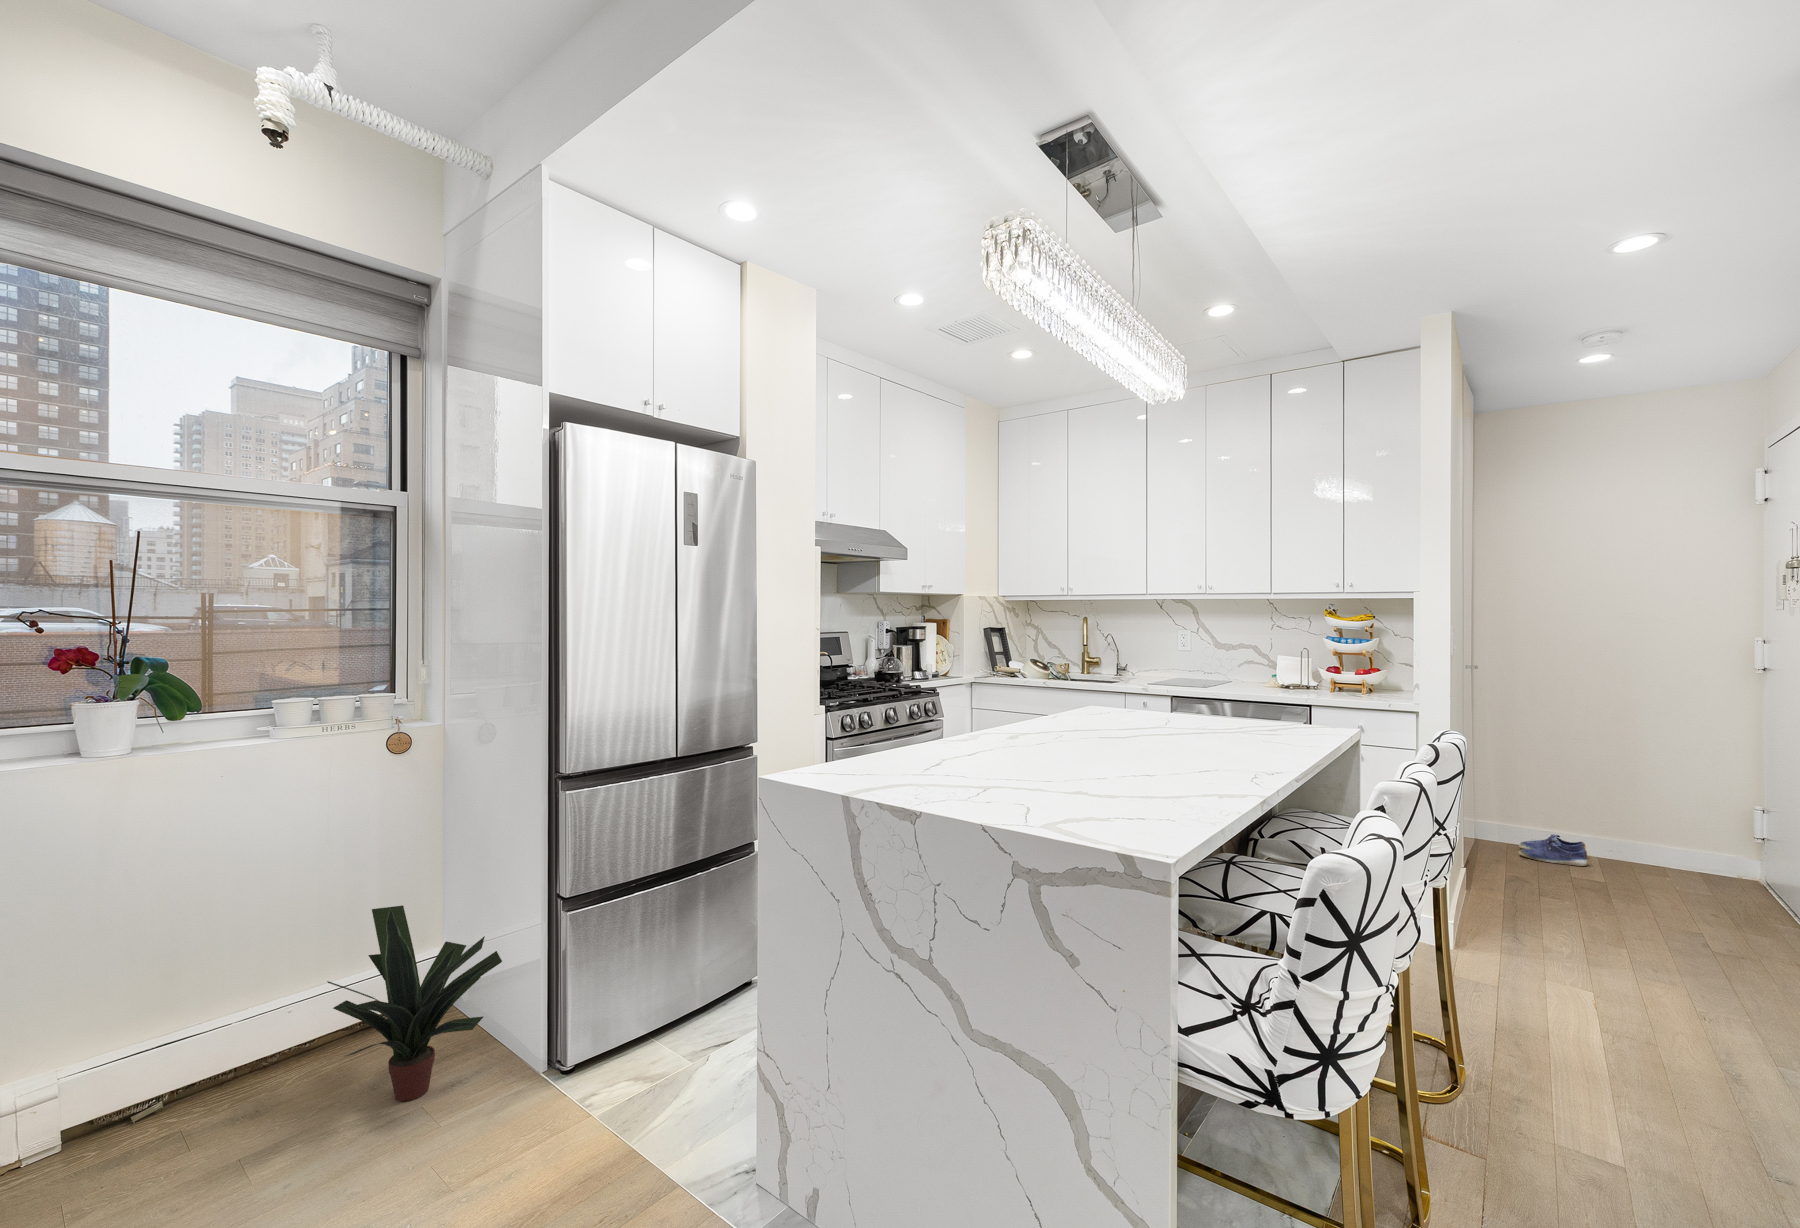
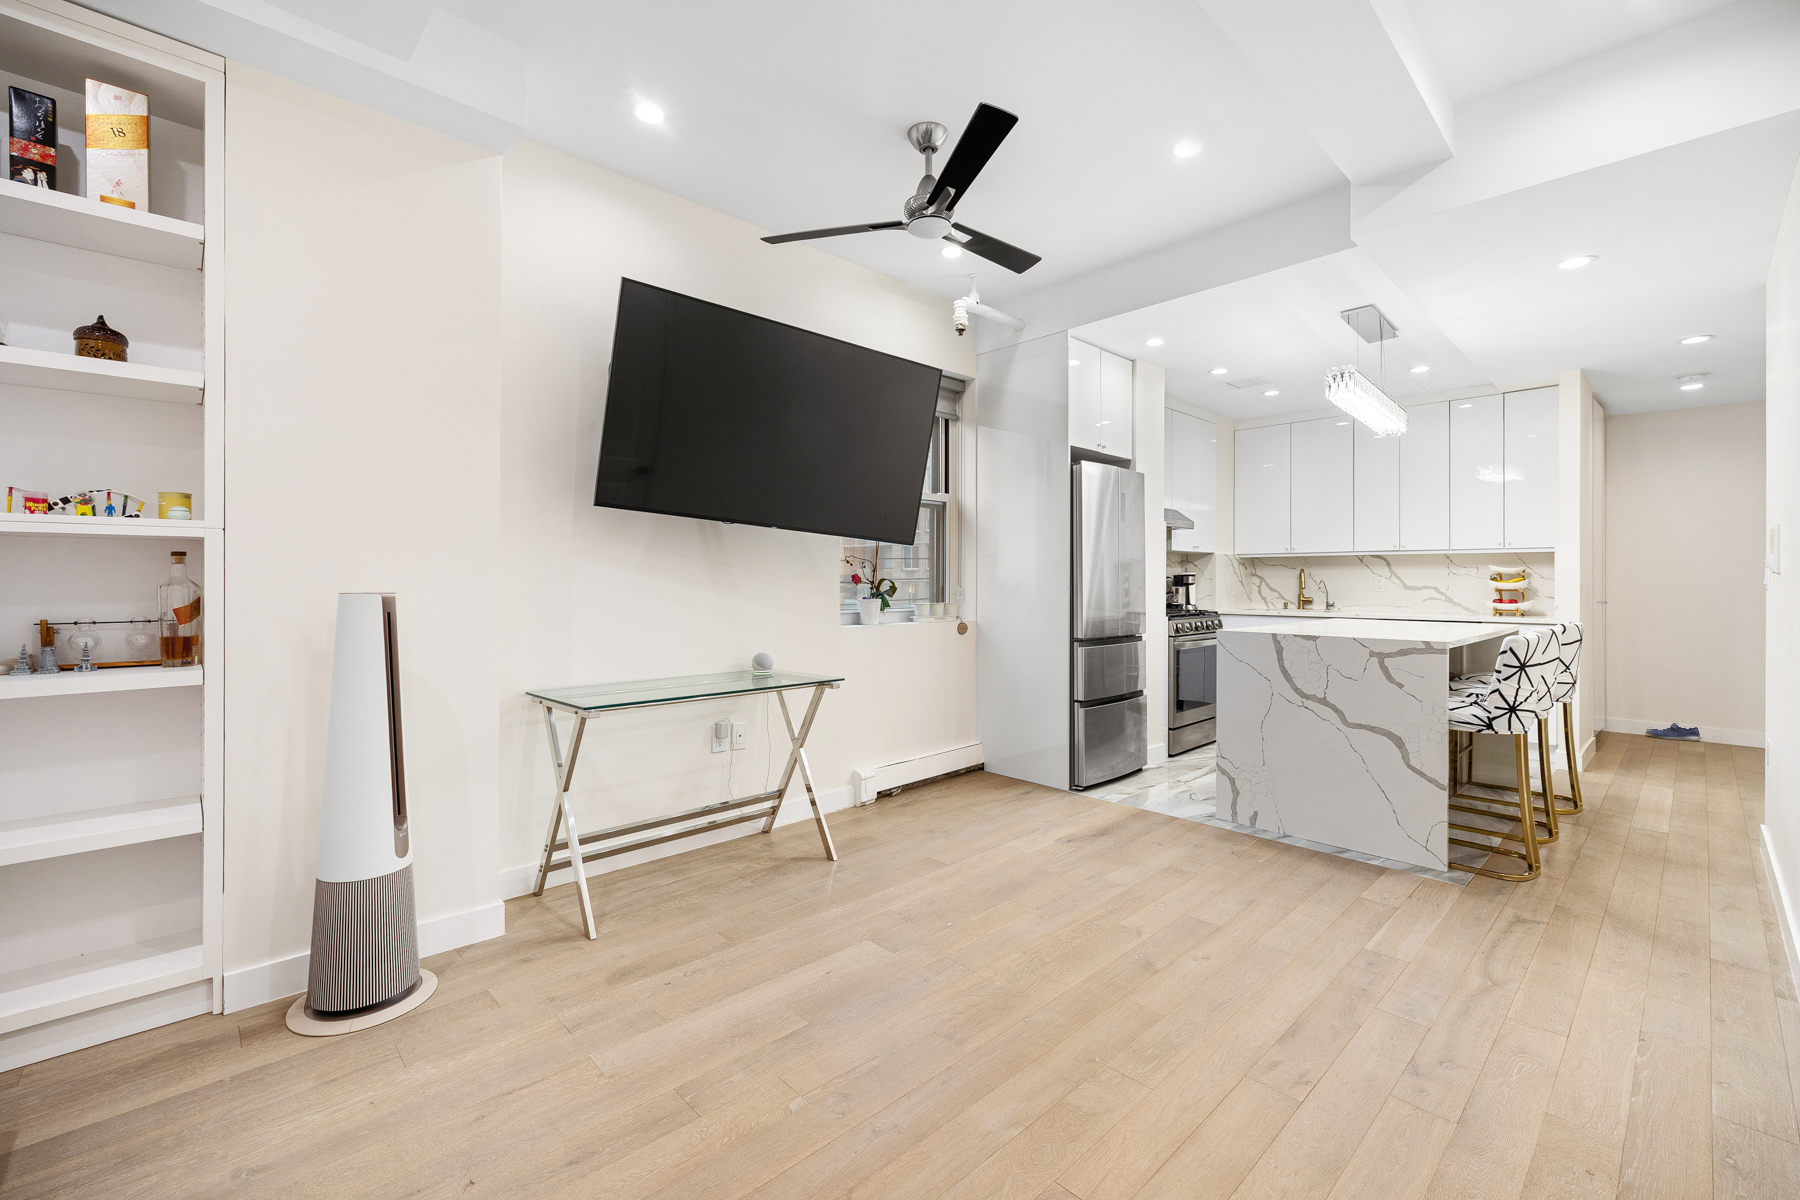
potted plant: present [327,905,502,1101] -> none [976,709,1051,794]

